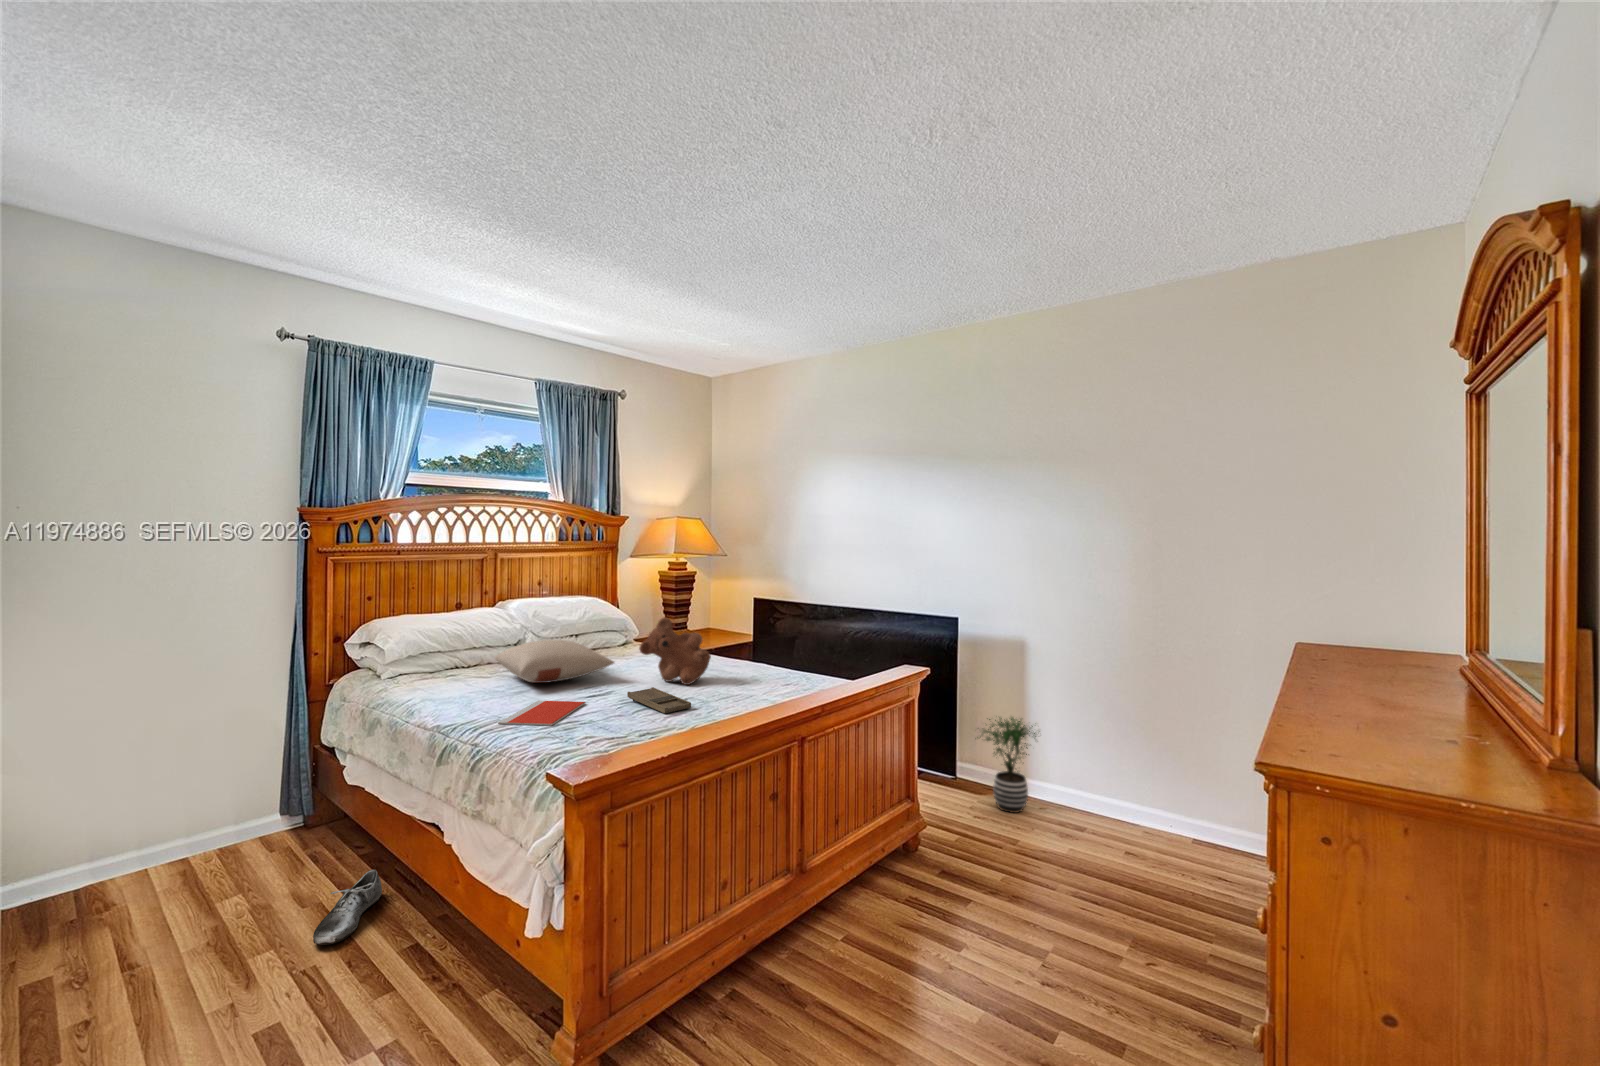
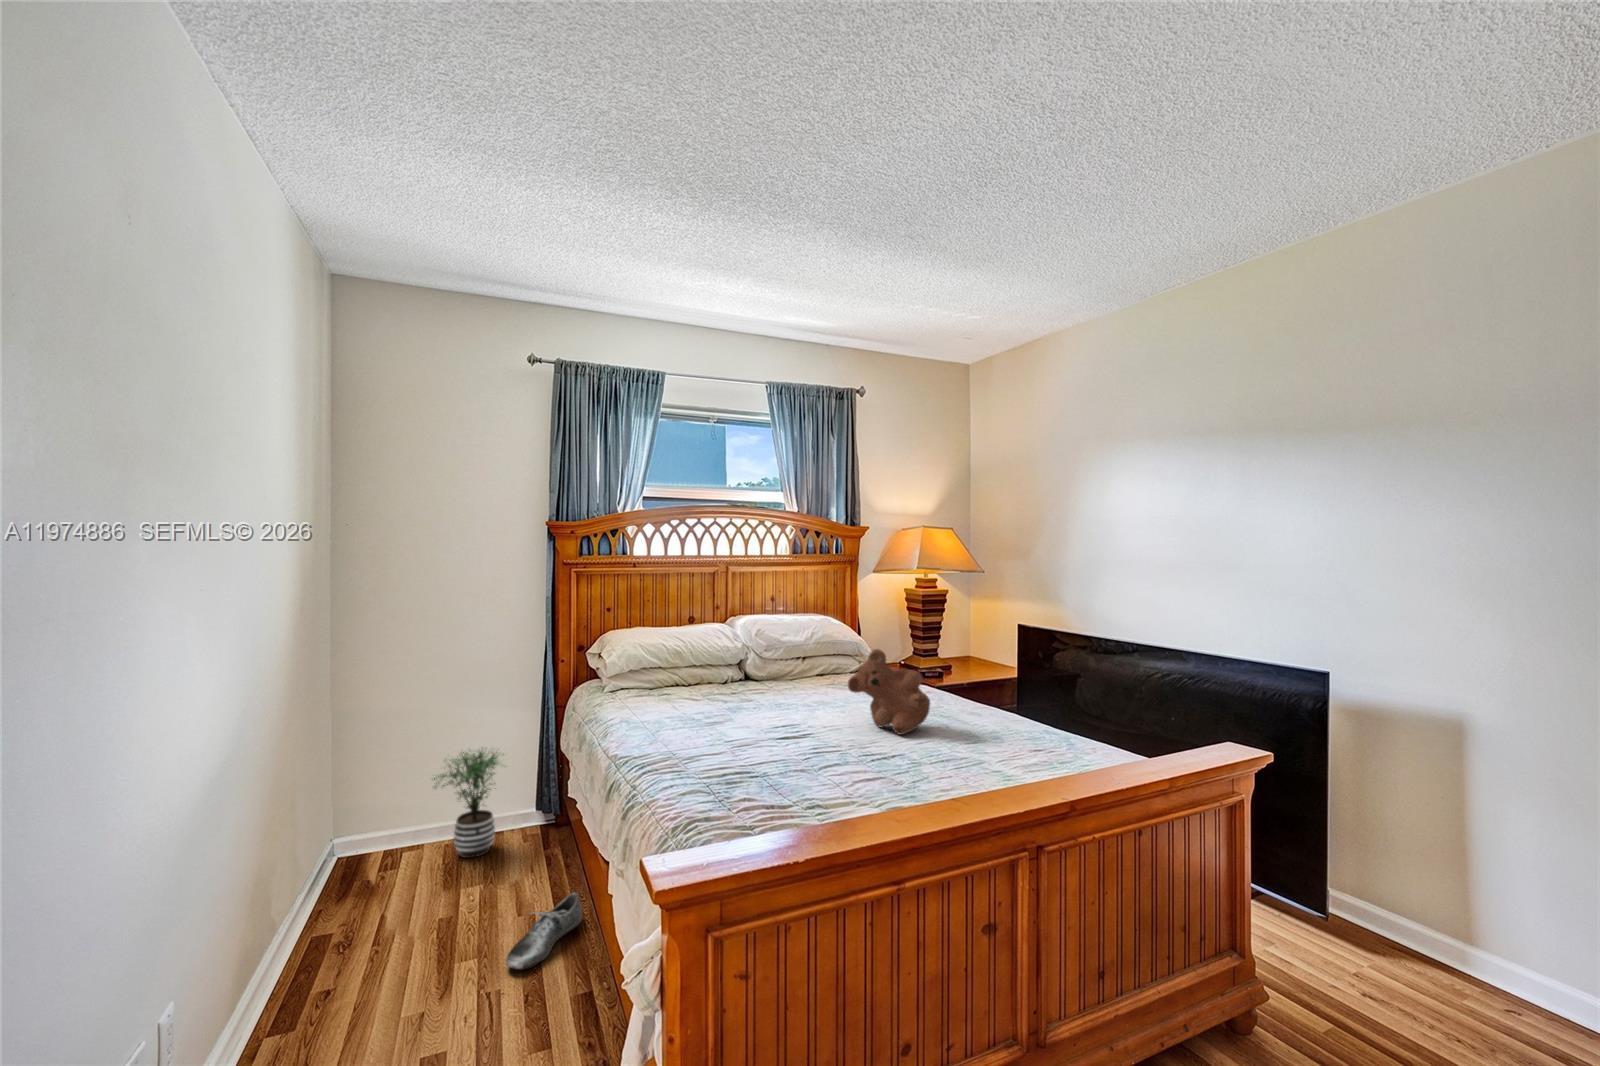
pillow: present [495,640,614,683] -> none [705,666,821,714]
tray: present [627,687,691,713] -> none [820,736,888,776]
notebook: present [498,700,586,726] -> none [669,738,773,776]
potted plant: present [977,717,1040,813] -> present [434,747,504,858]

